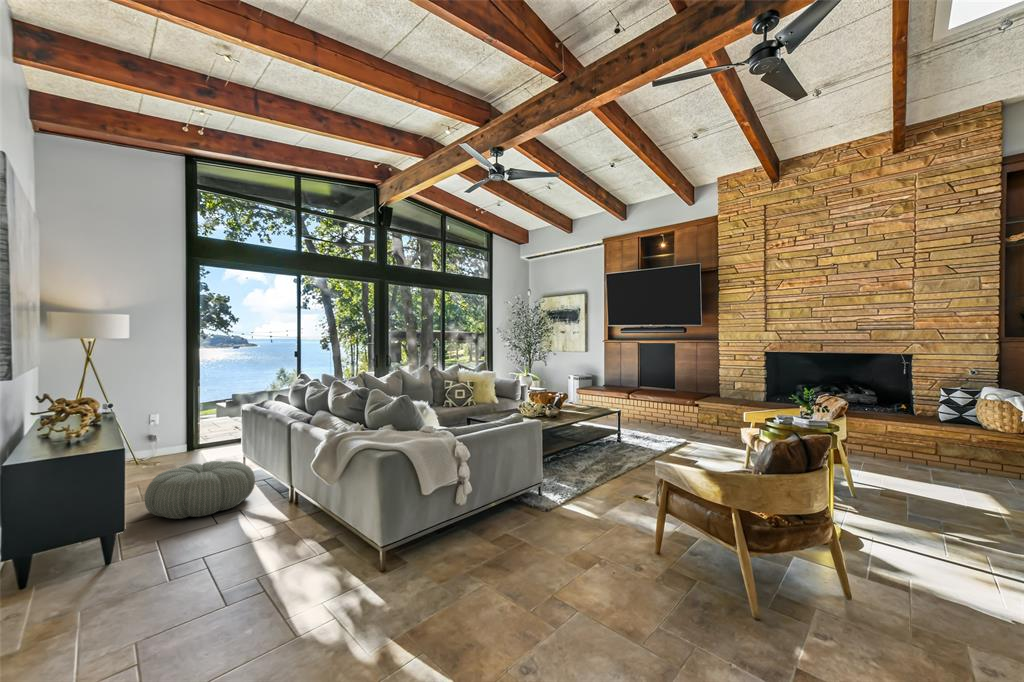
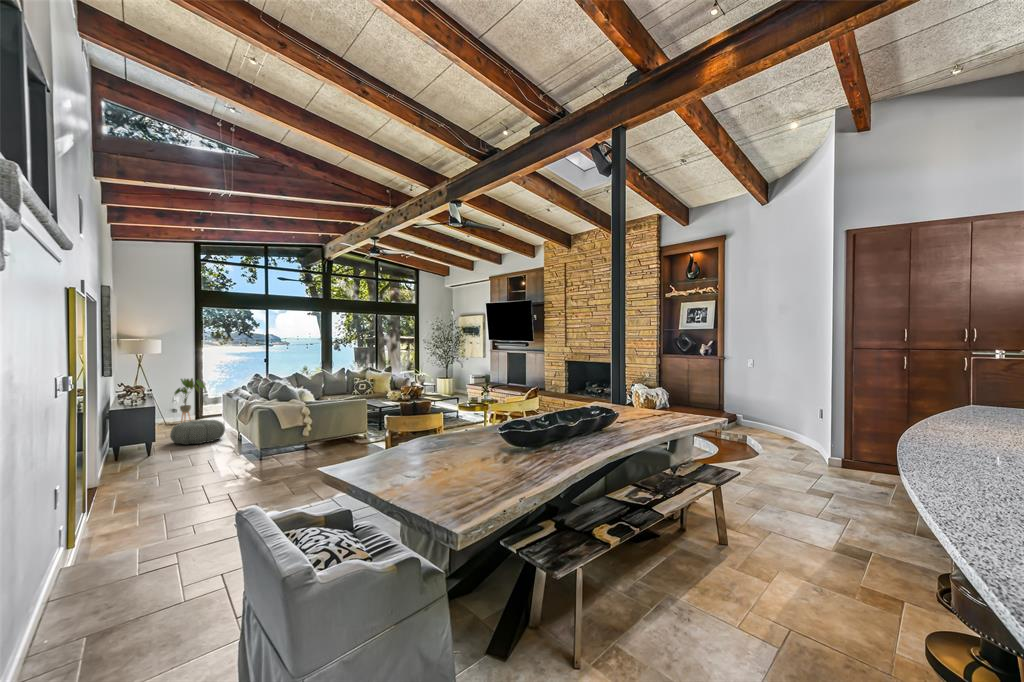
house plant: none [151,382,206,459] -> present [175,378,205,423]

